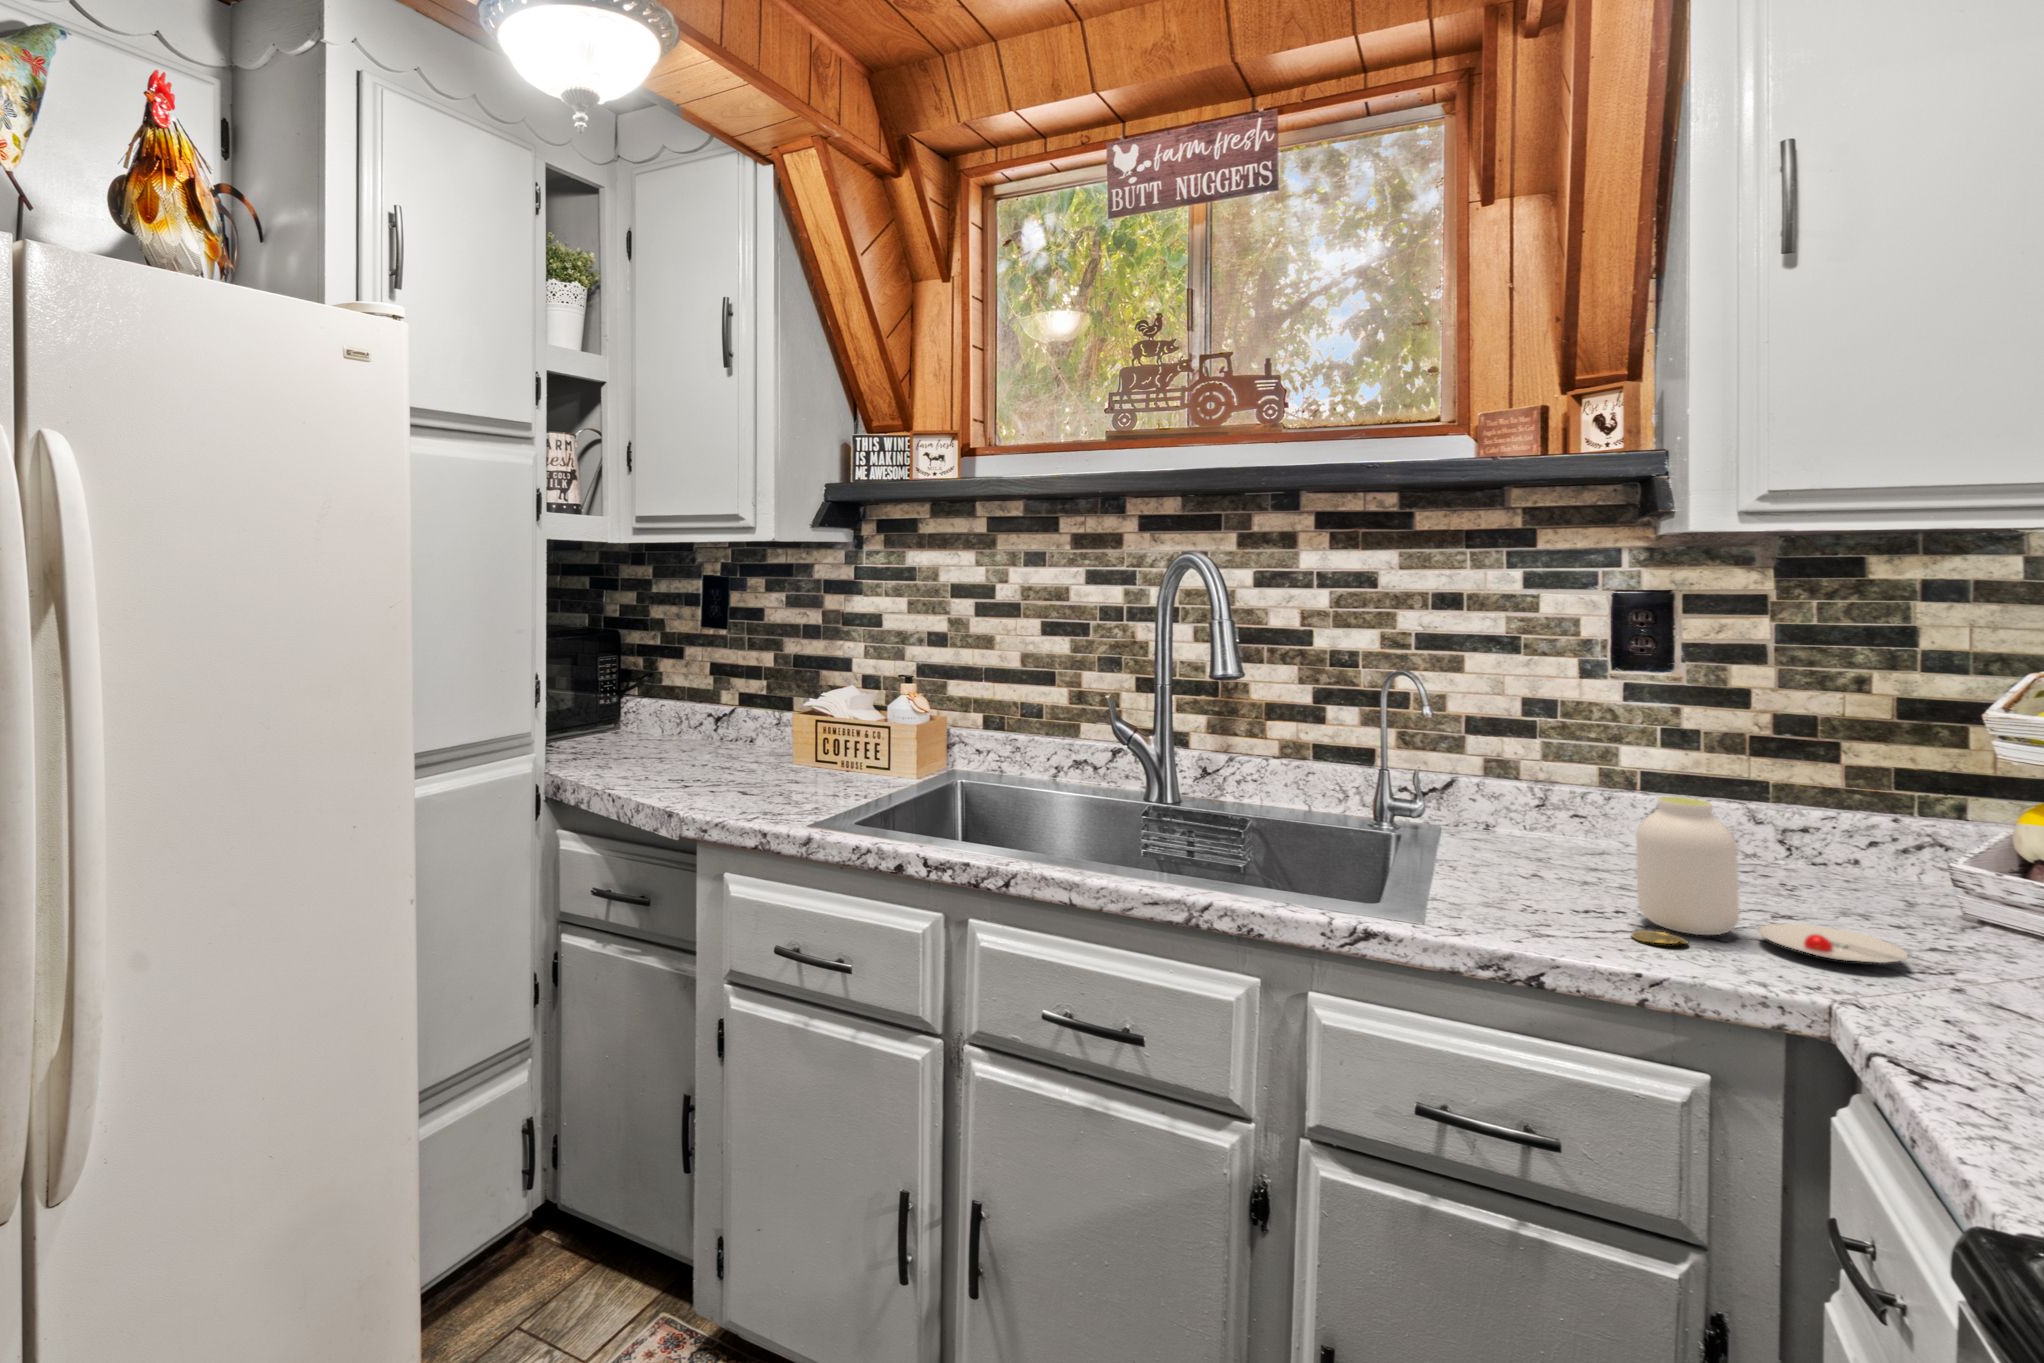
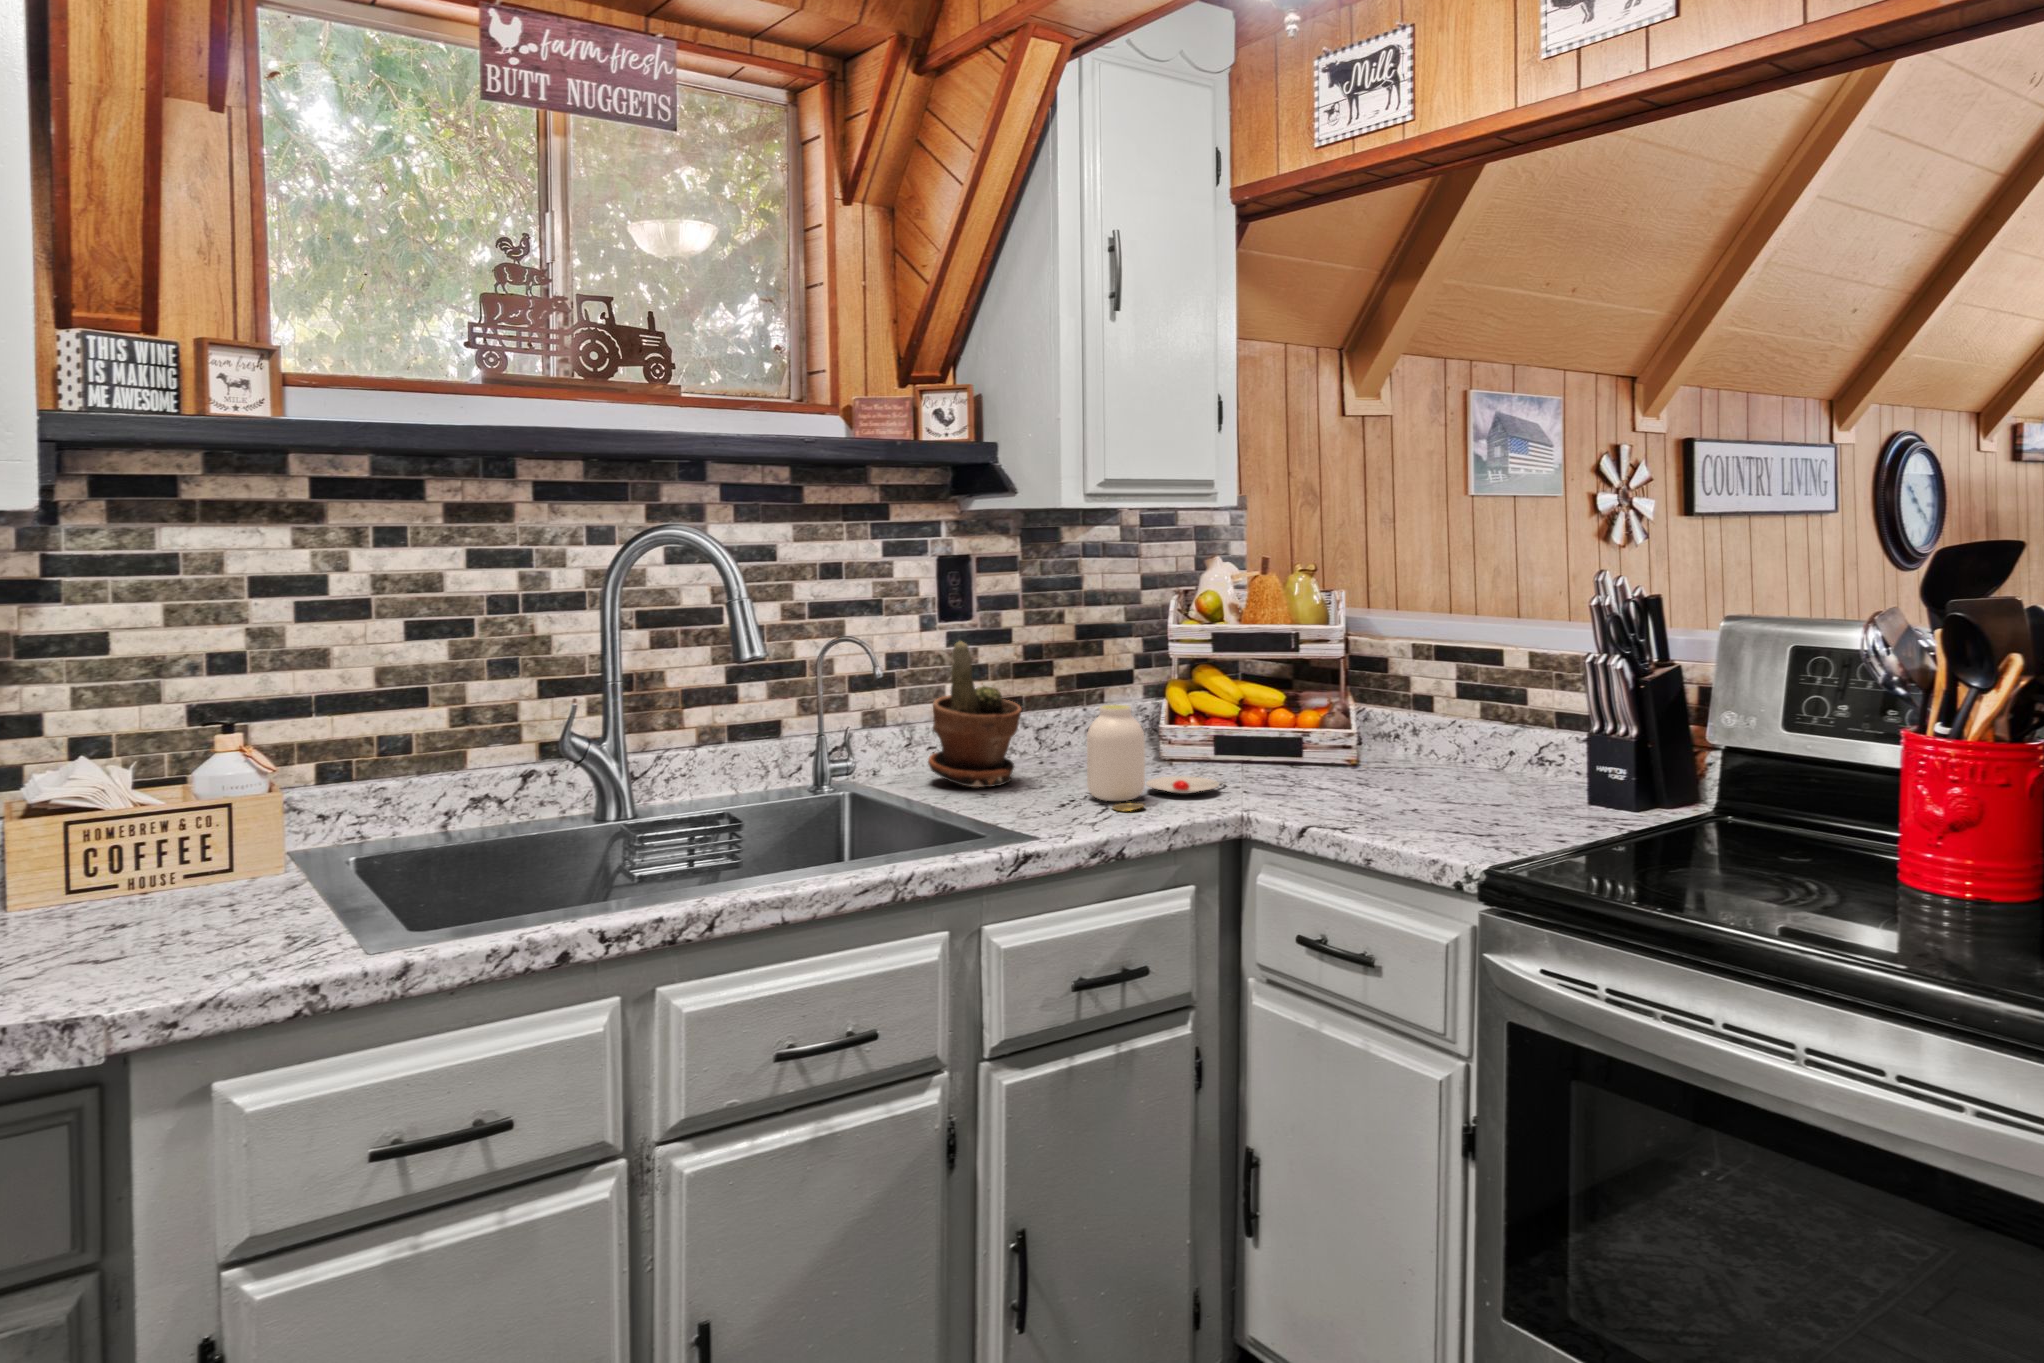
potted plant: none [1499,689,1631,875] -> present [928,641,1022,787]

